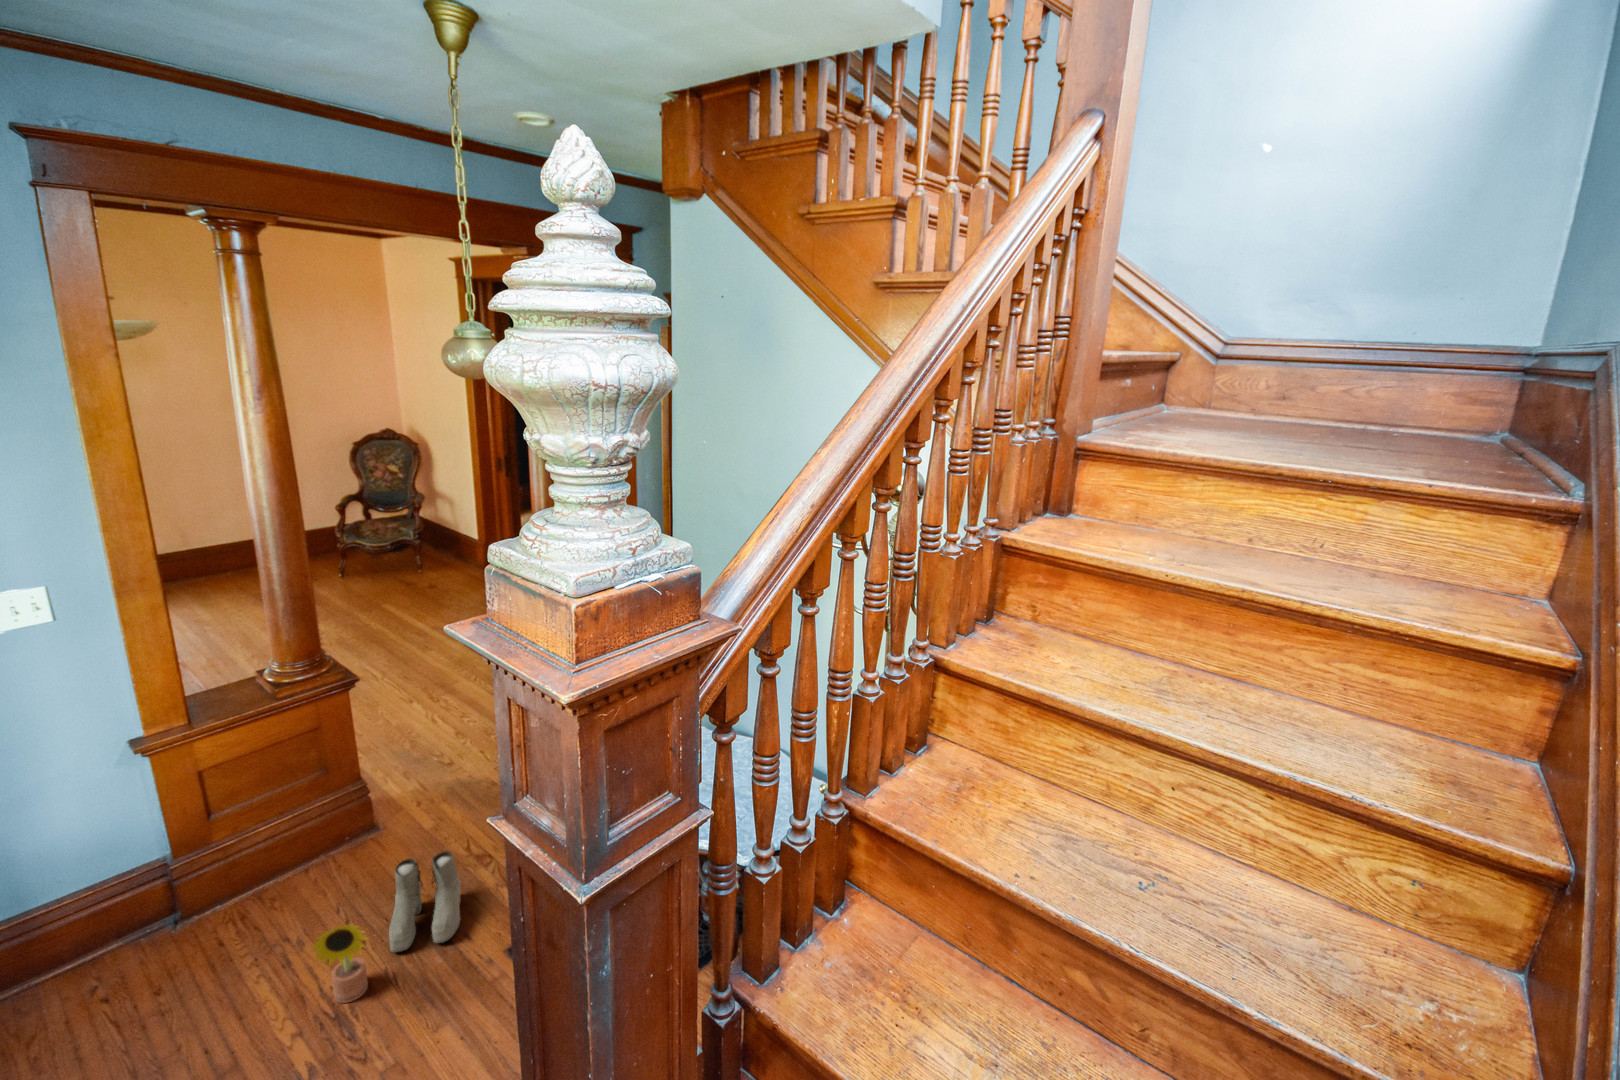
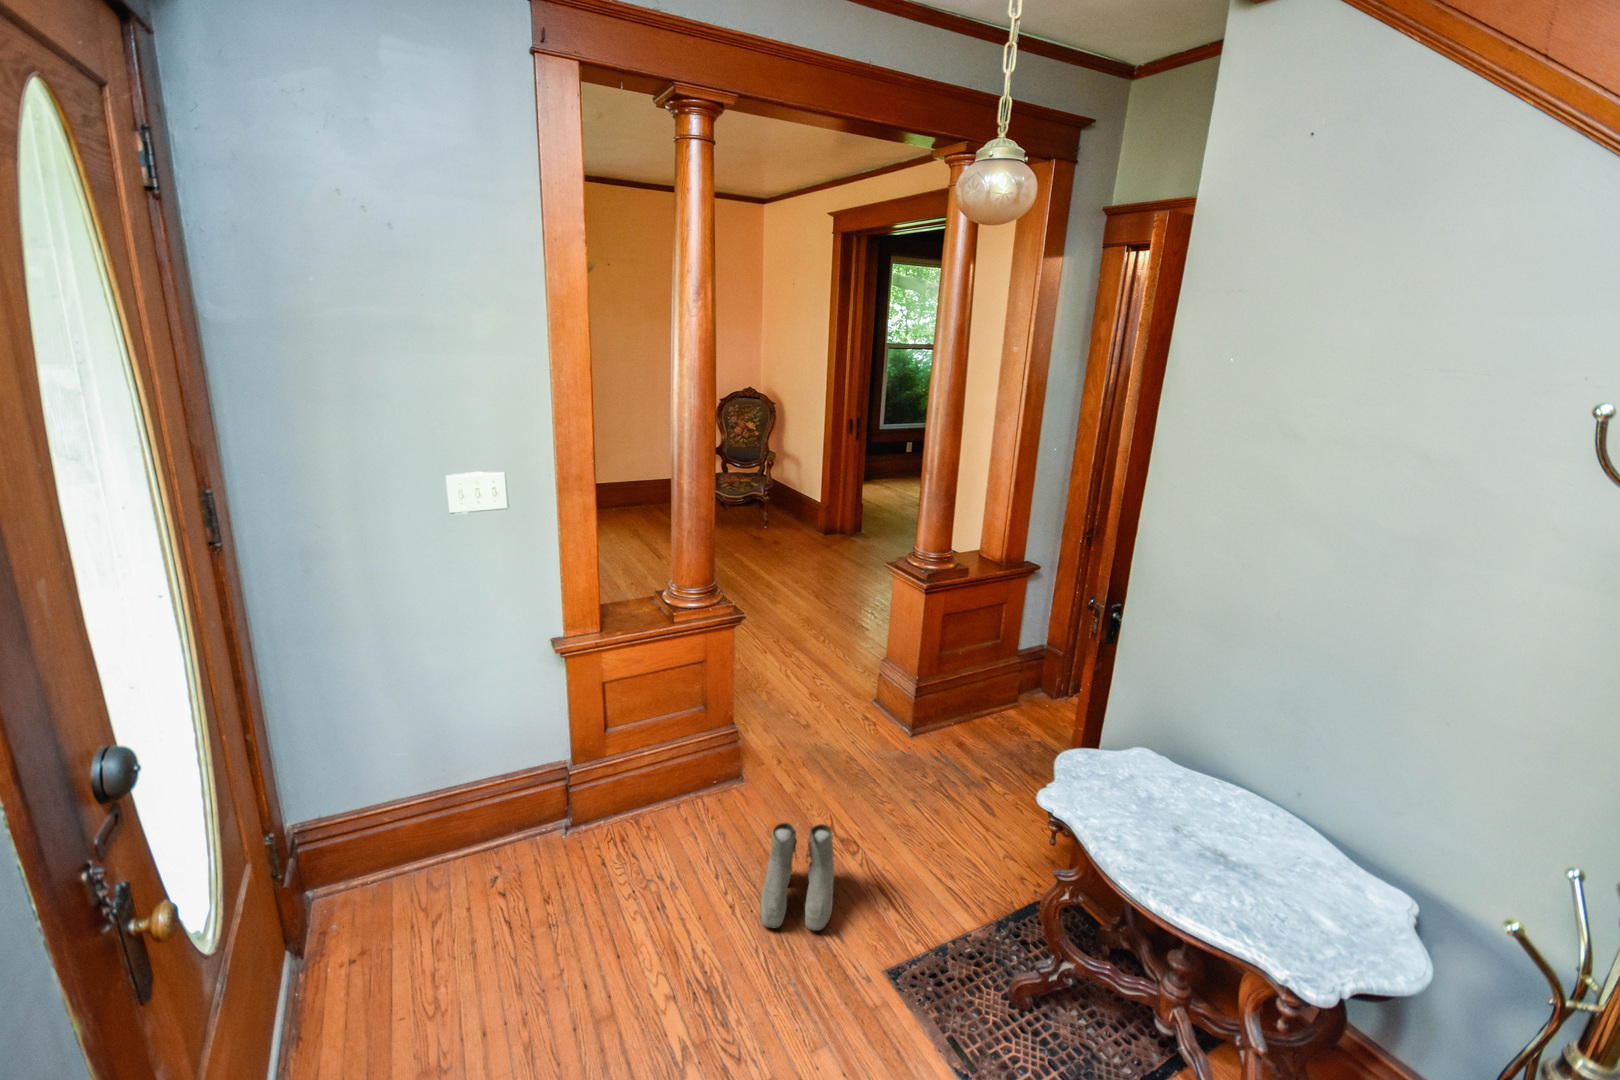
decorative plant: present [311,925,368,1003] -> none [694,889,754,974]

